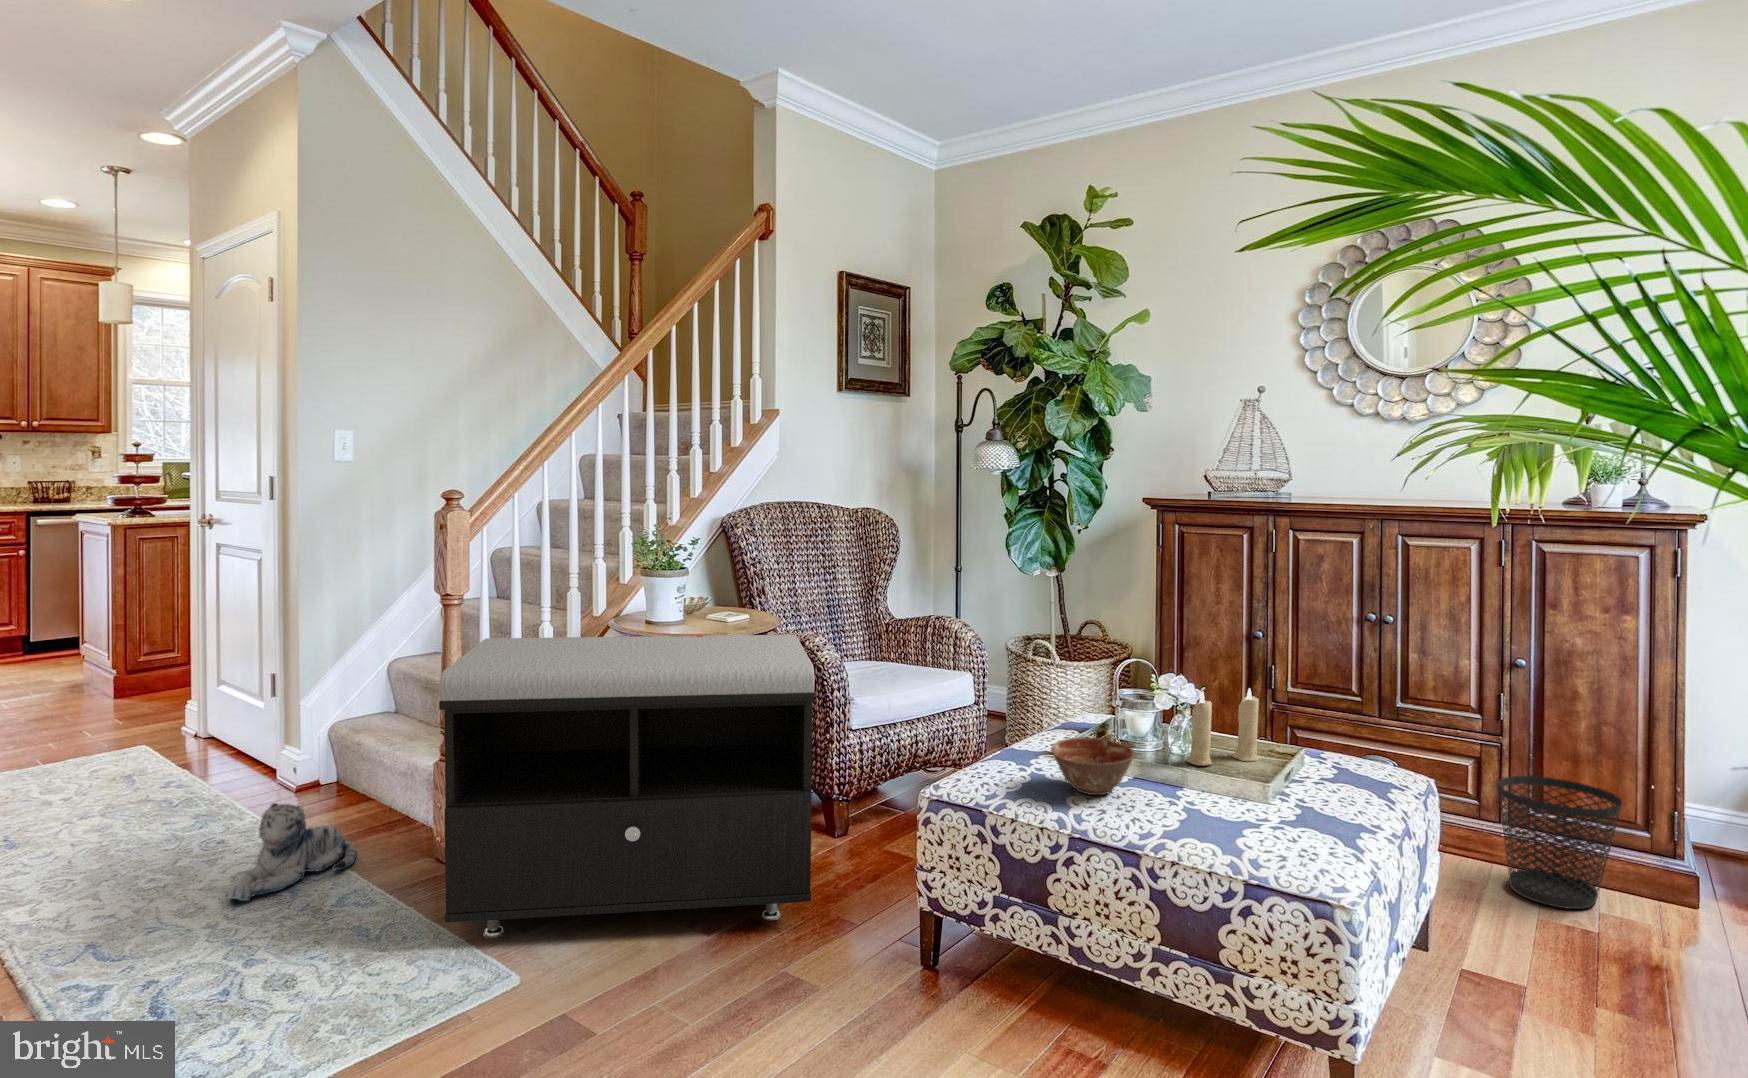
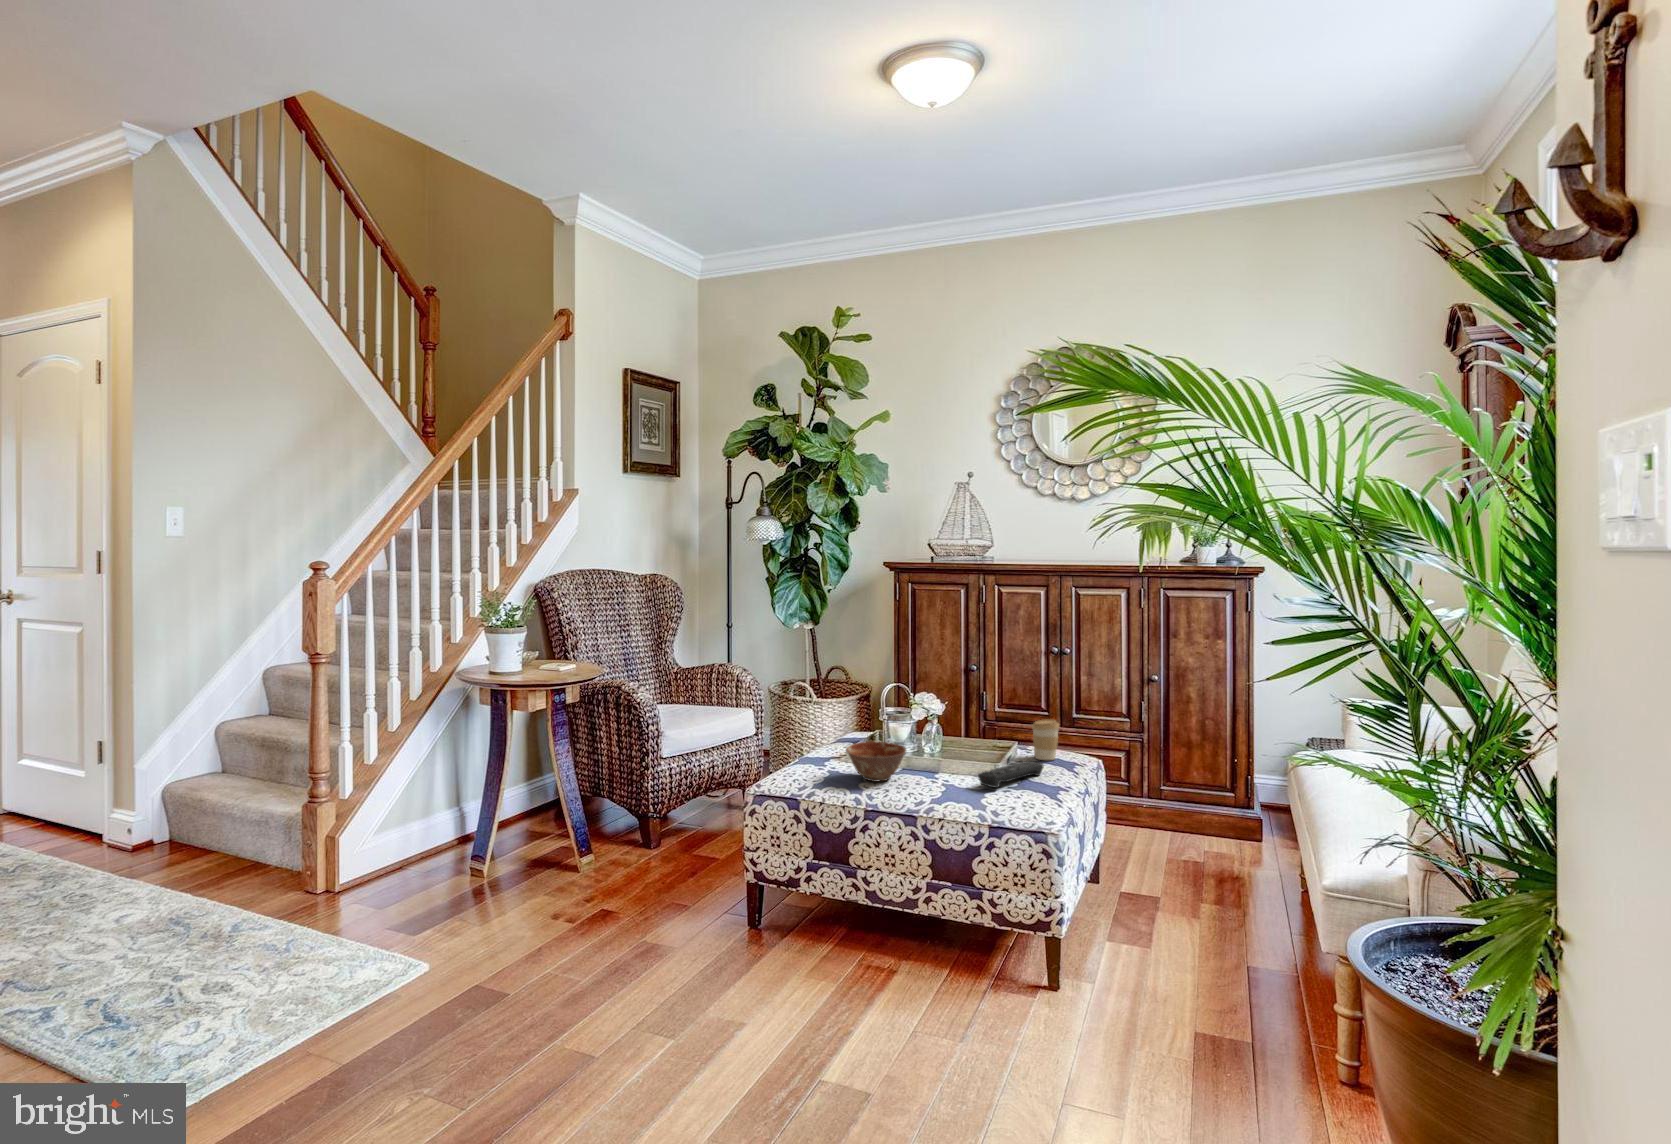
storage bench: present [439,635,814,938] -> none [346,678,659,944]
candle: present [1186,688,1259,765] -> none [936,699,987,758]
coffee cup: none [1327,720,1370,779] -> present [1032,719,1059,760]
wastebasket: present [1498,776,1622,909] -> none [1140,759,1217,847]
remote control: none [1237,780,1341,821] -> present [978,761,1043,788]
plush toy: present [226,803,356,901] -> none [105,851,216,943]

